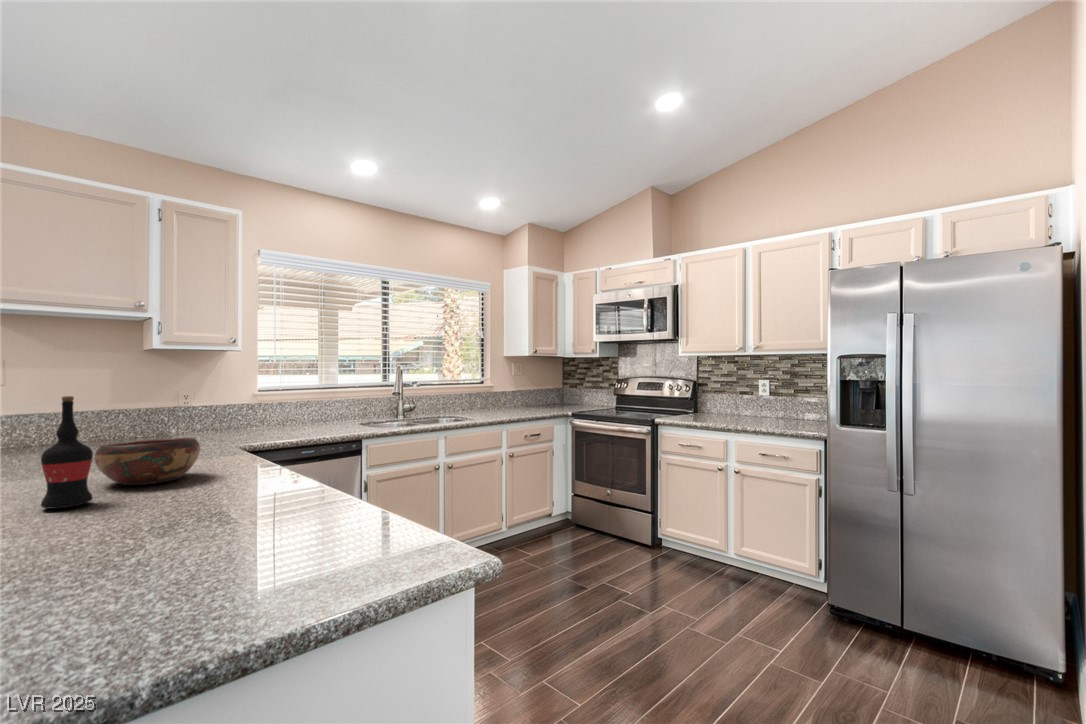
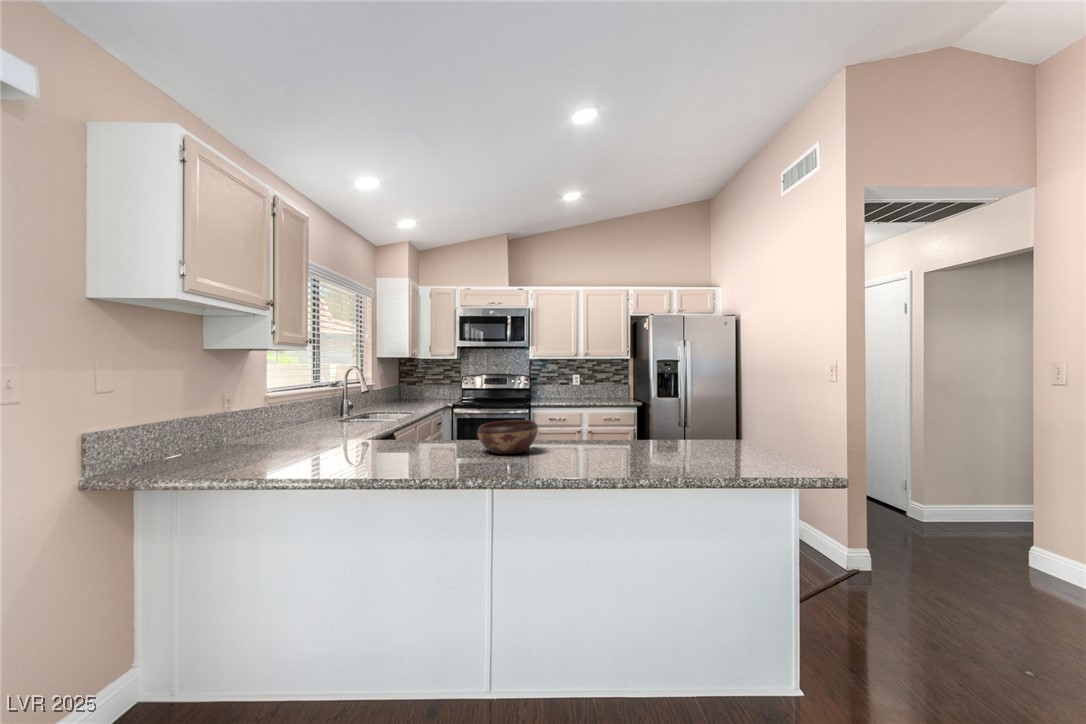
wine bottle: present [41,396,93,509] -> none [547,389,573,460]

